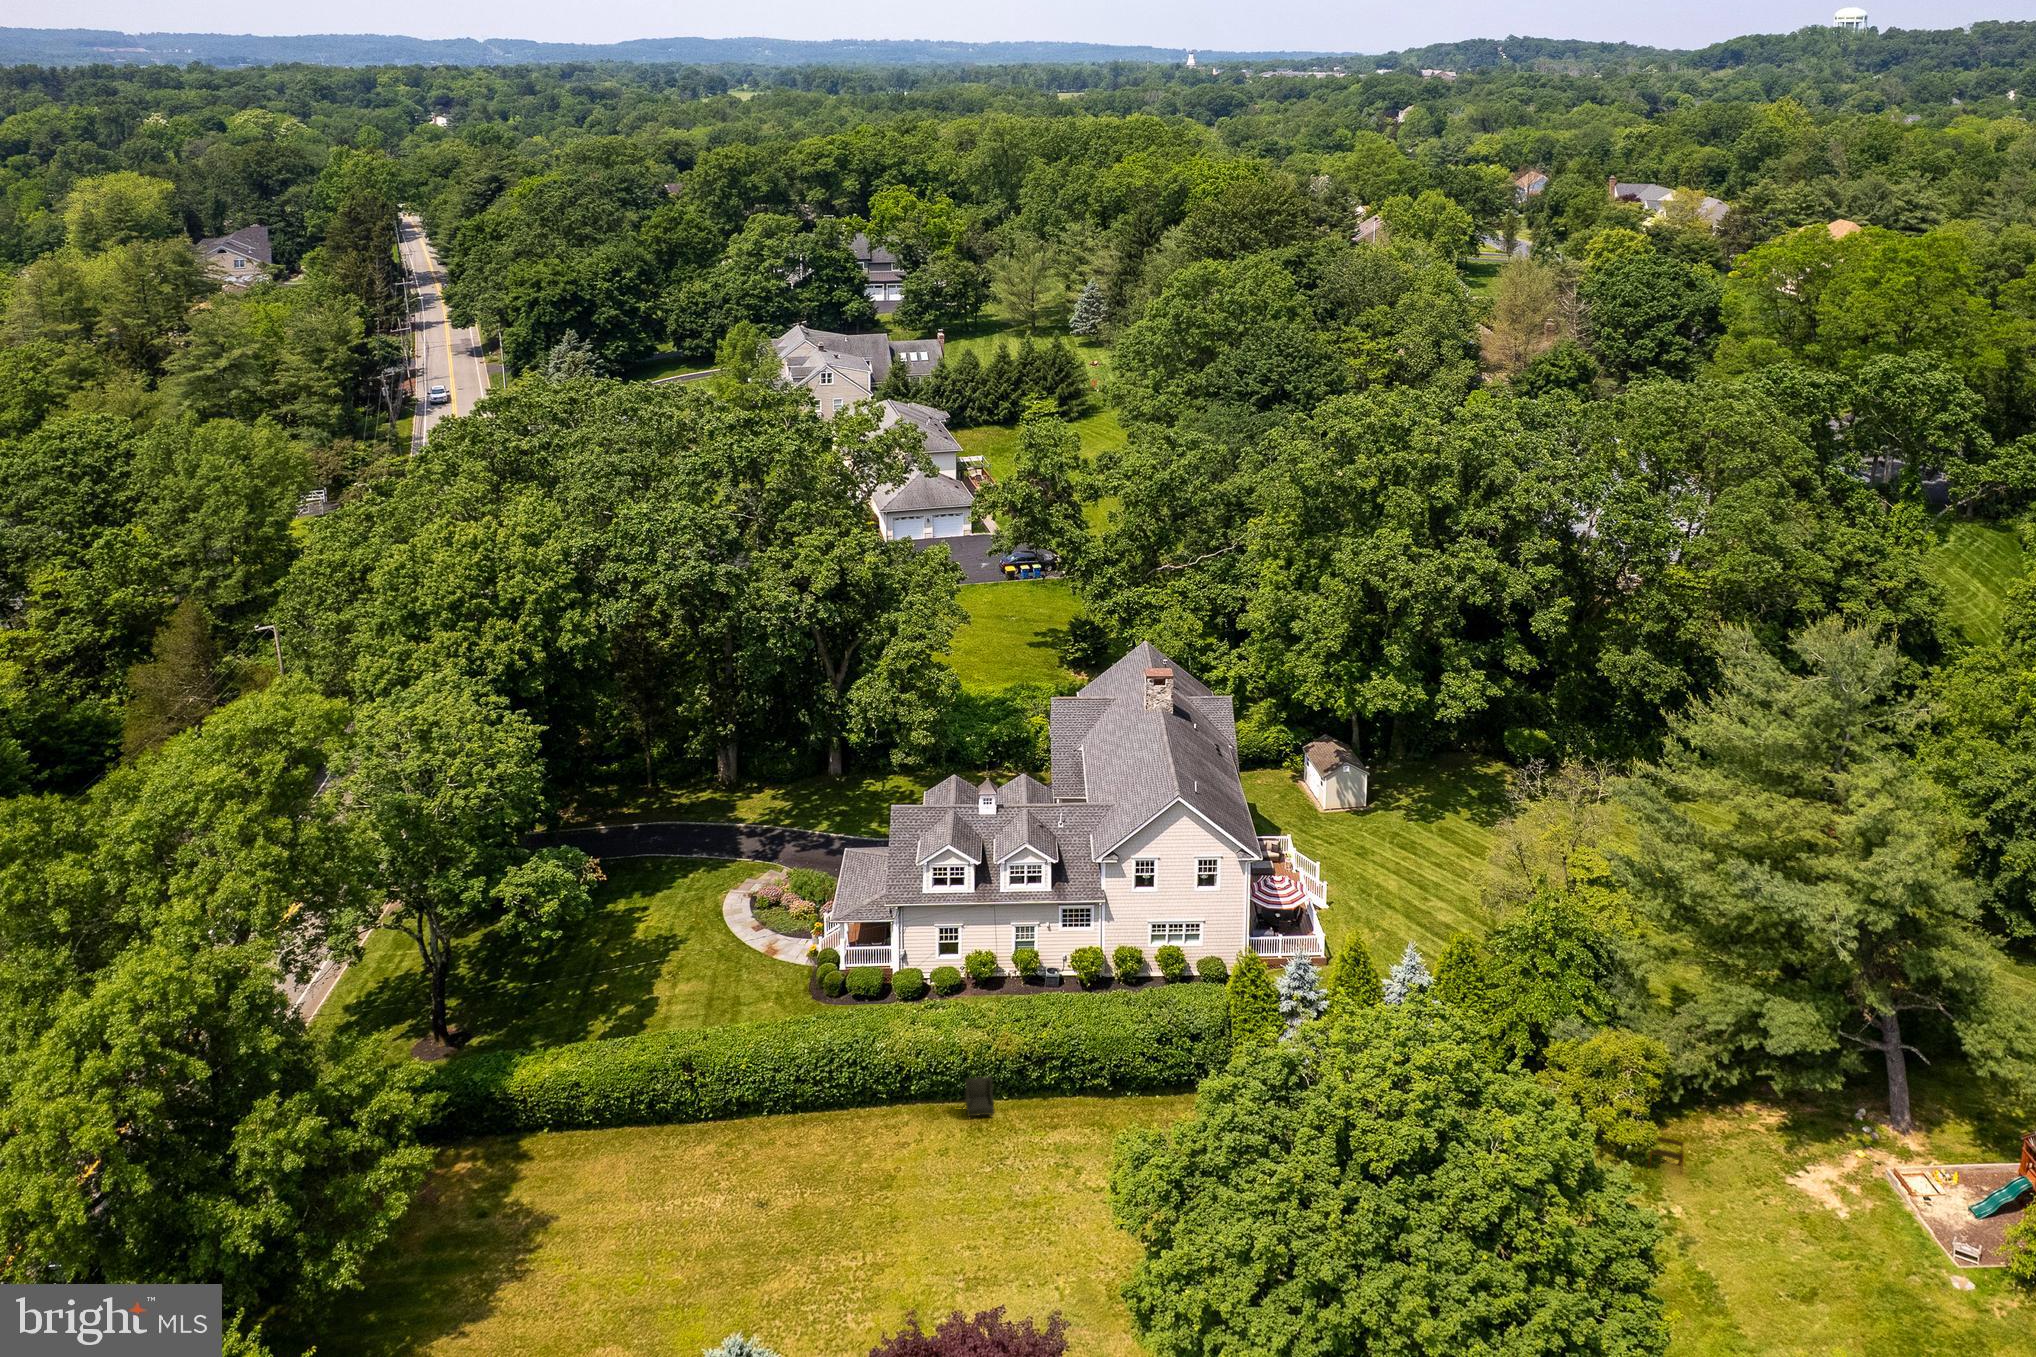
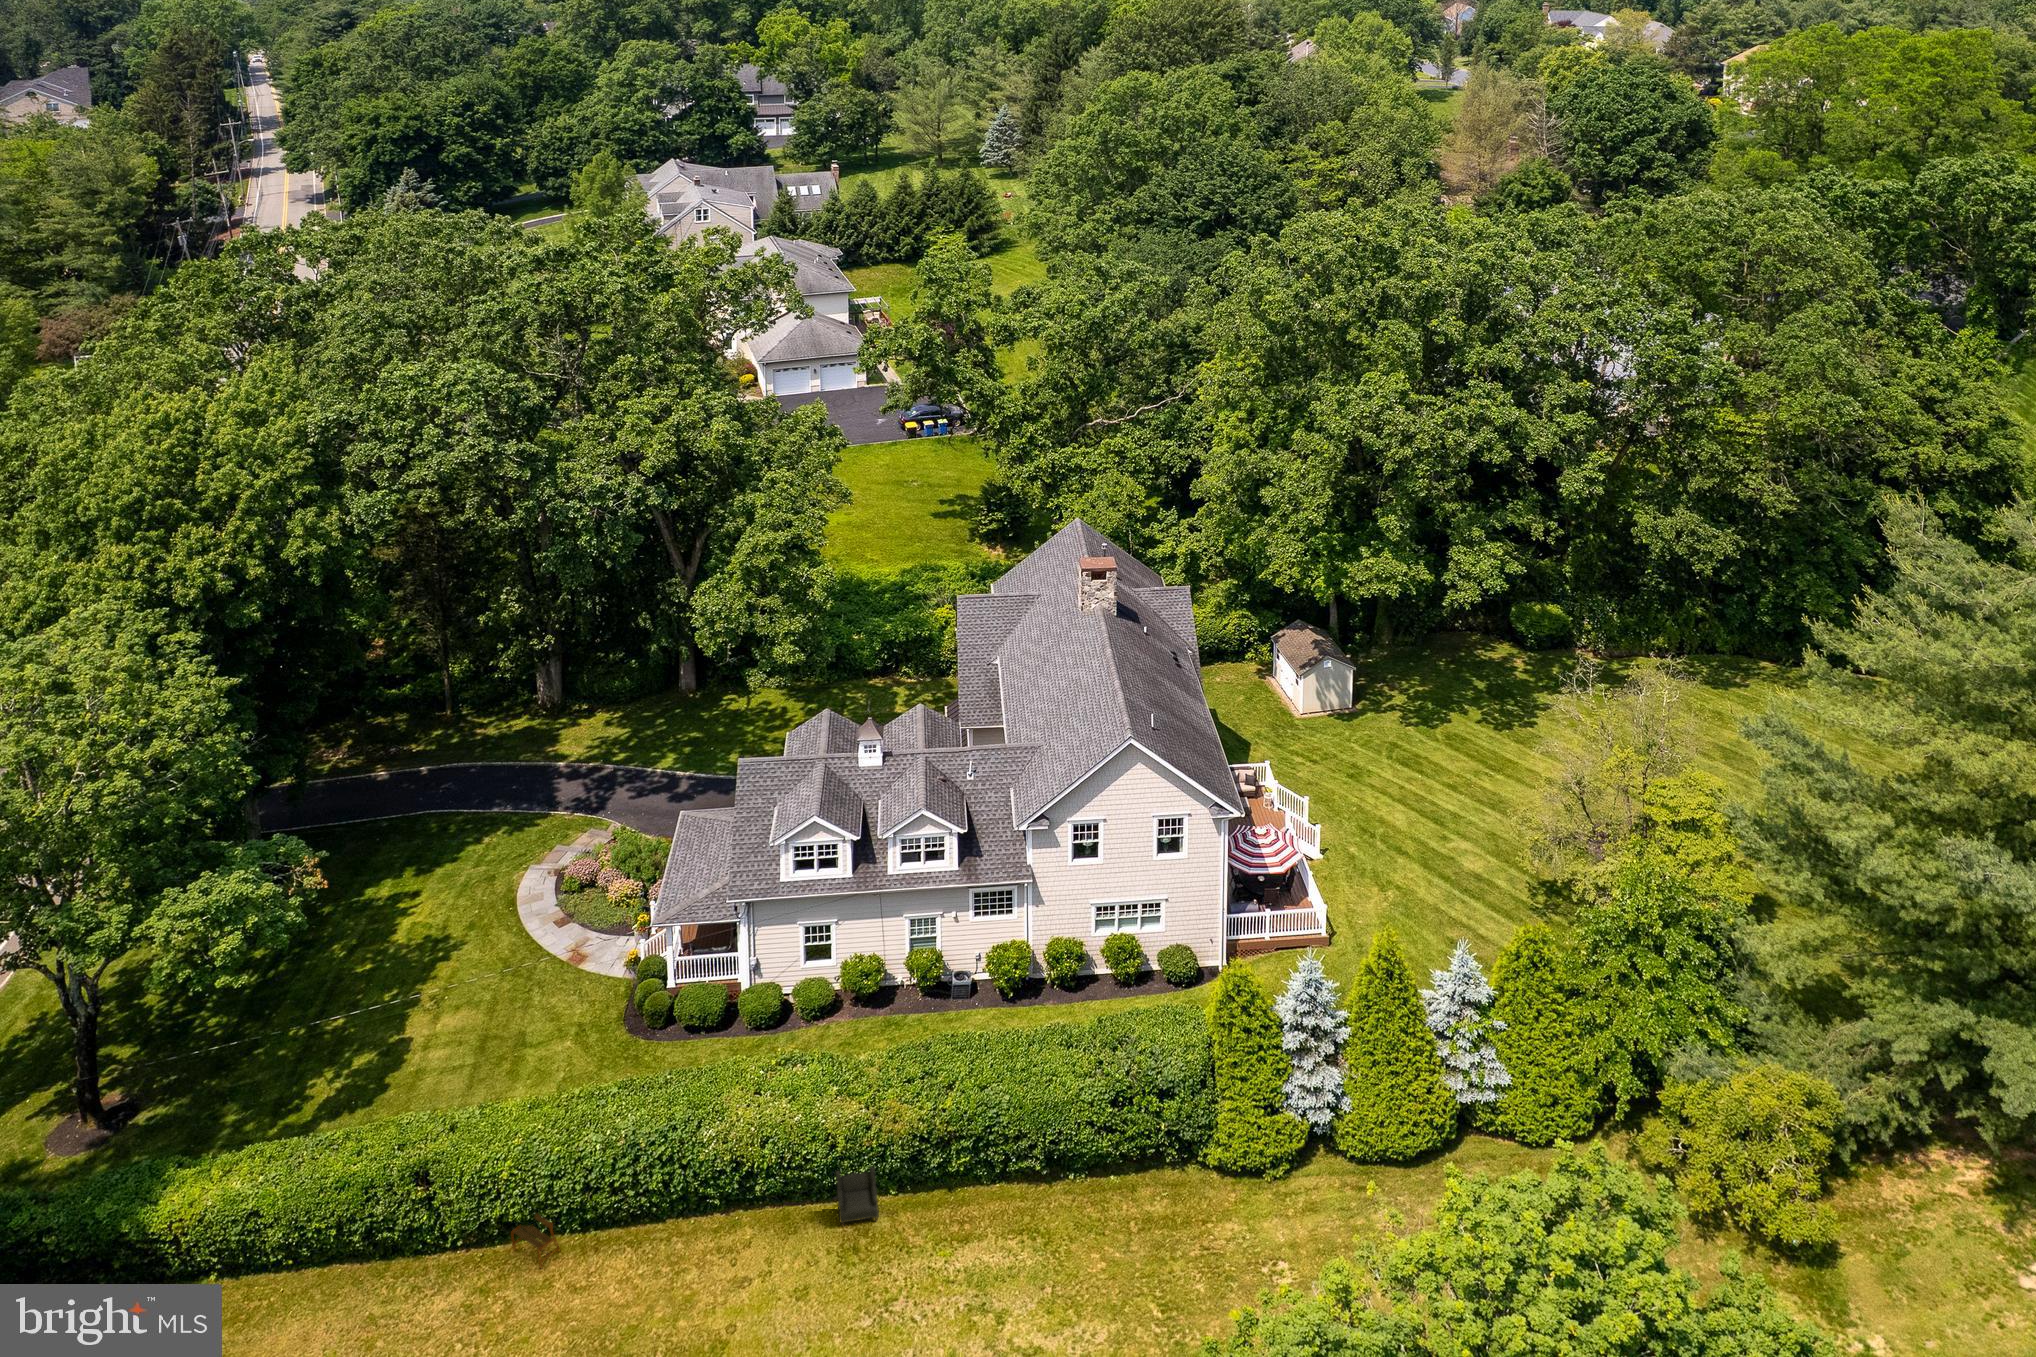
bench: present [1649,1136,1684,1173] -> present [511,1214,560,1268]

